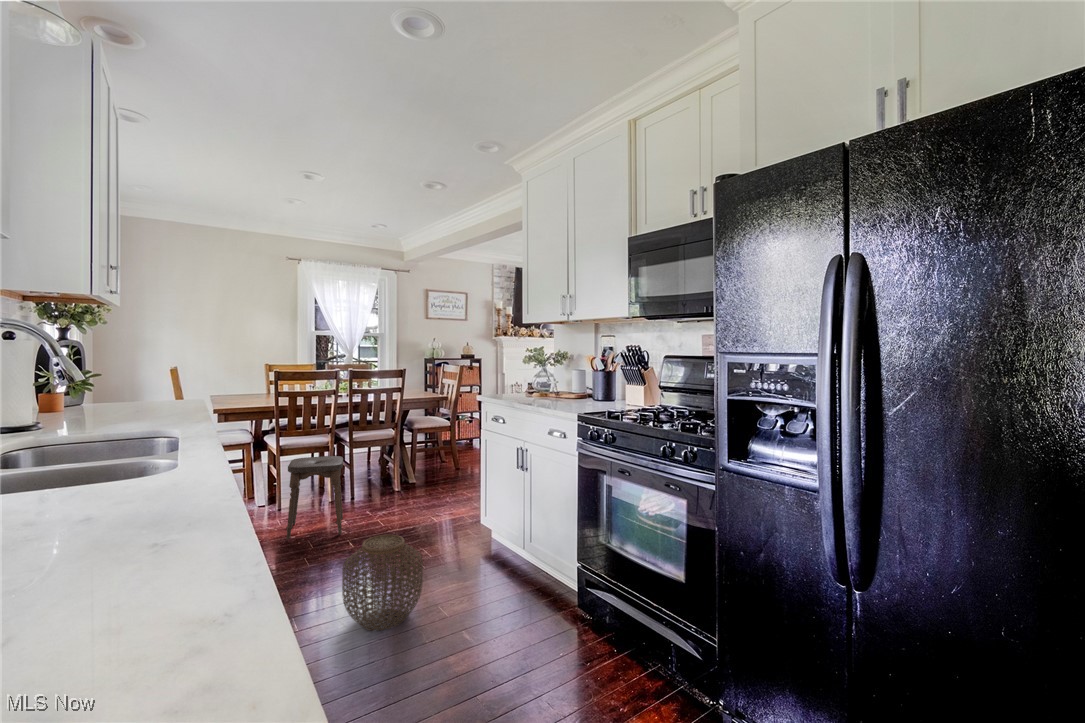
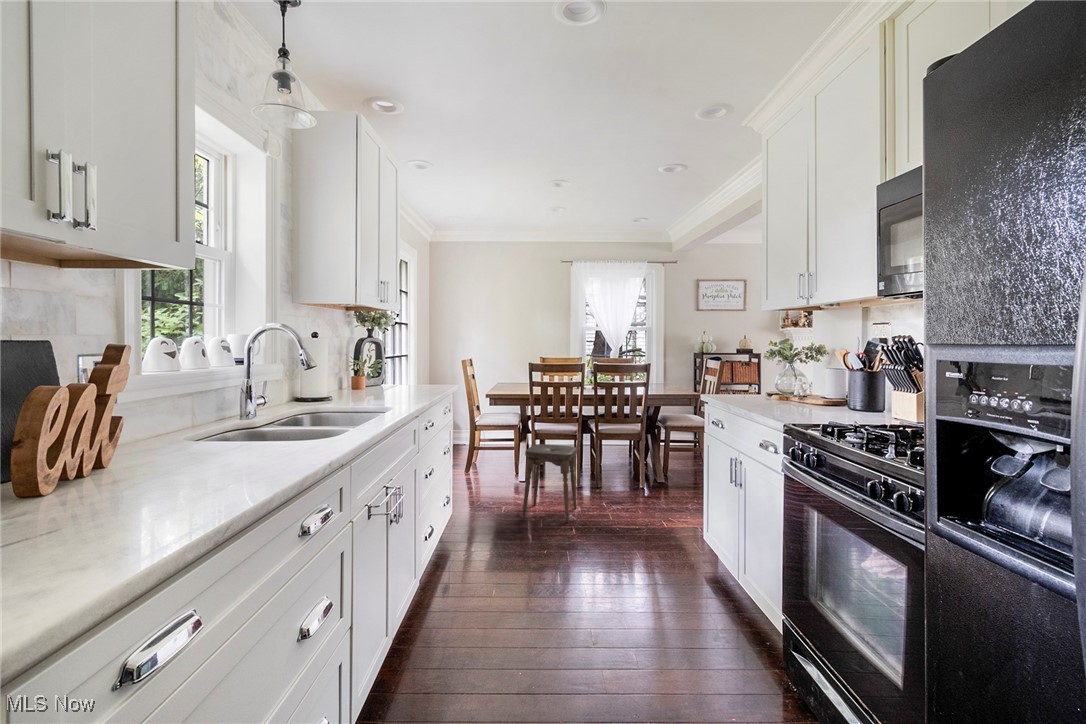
woven basket: present [342,535,423,631] -> none [527,528,604,623]

